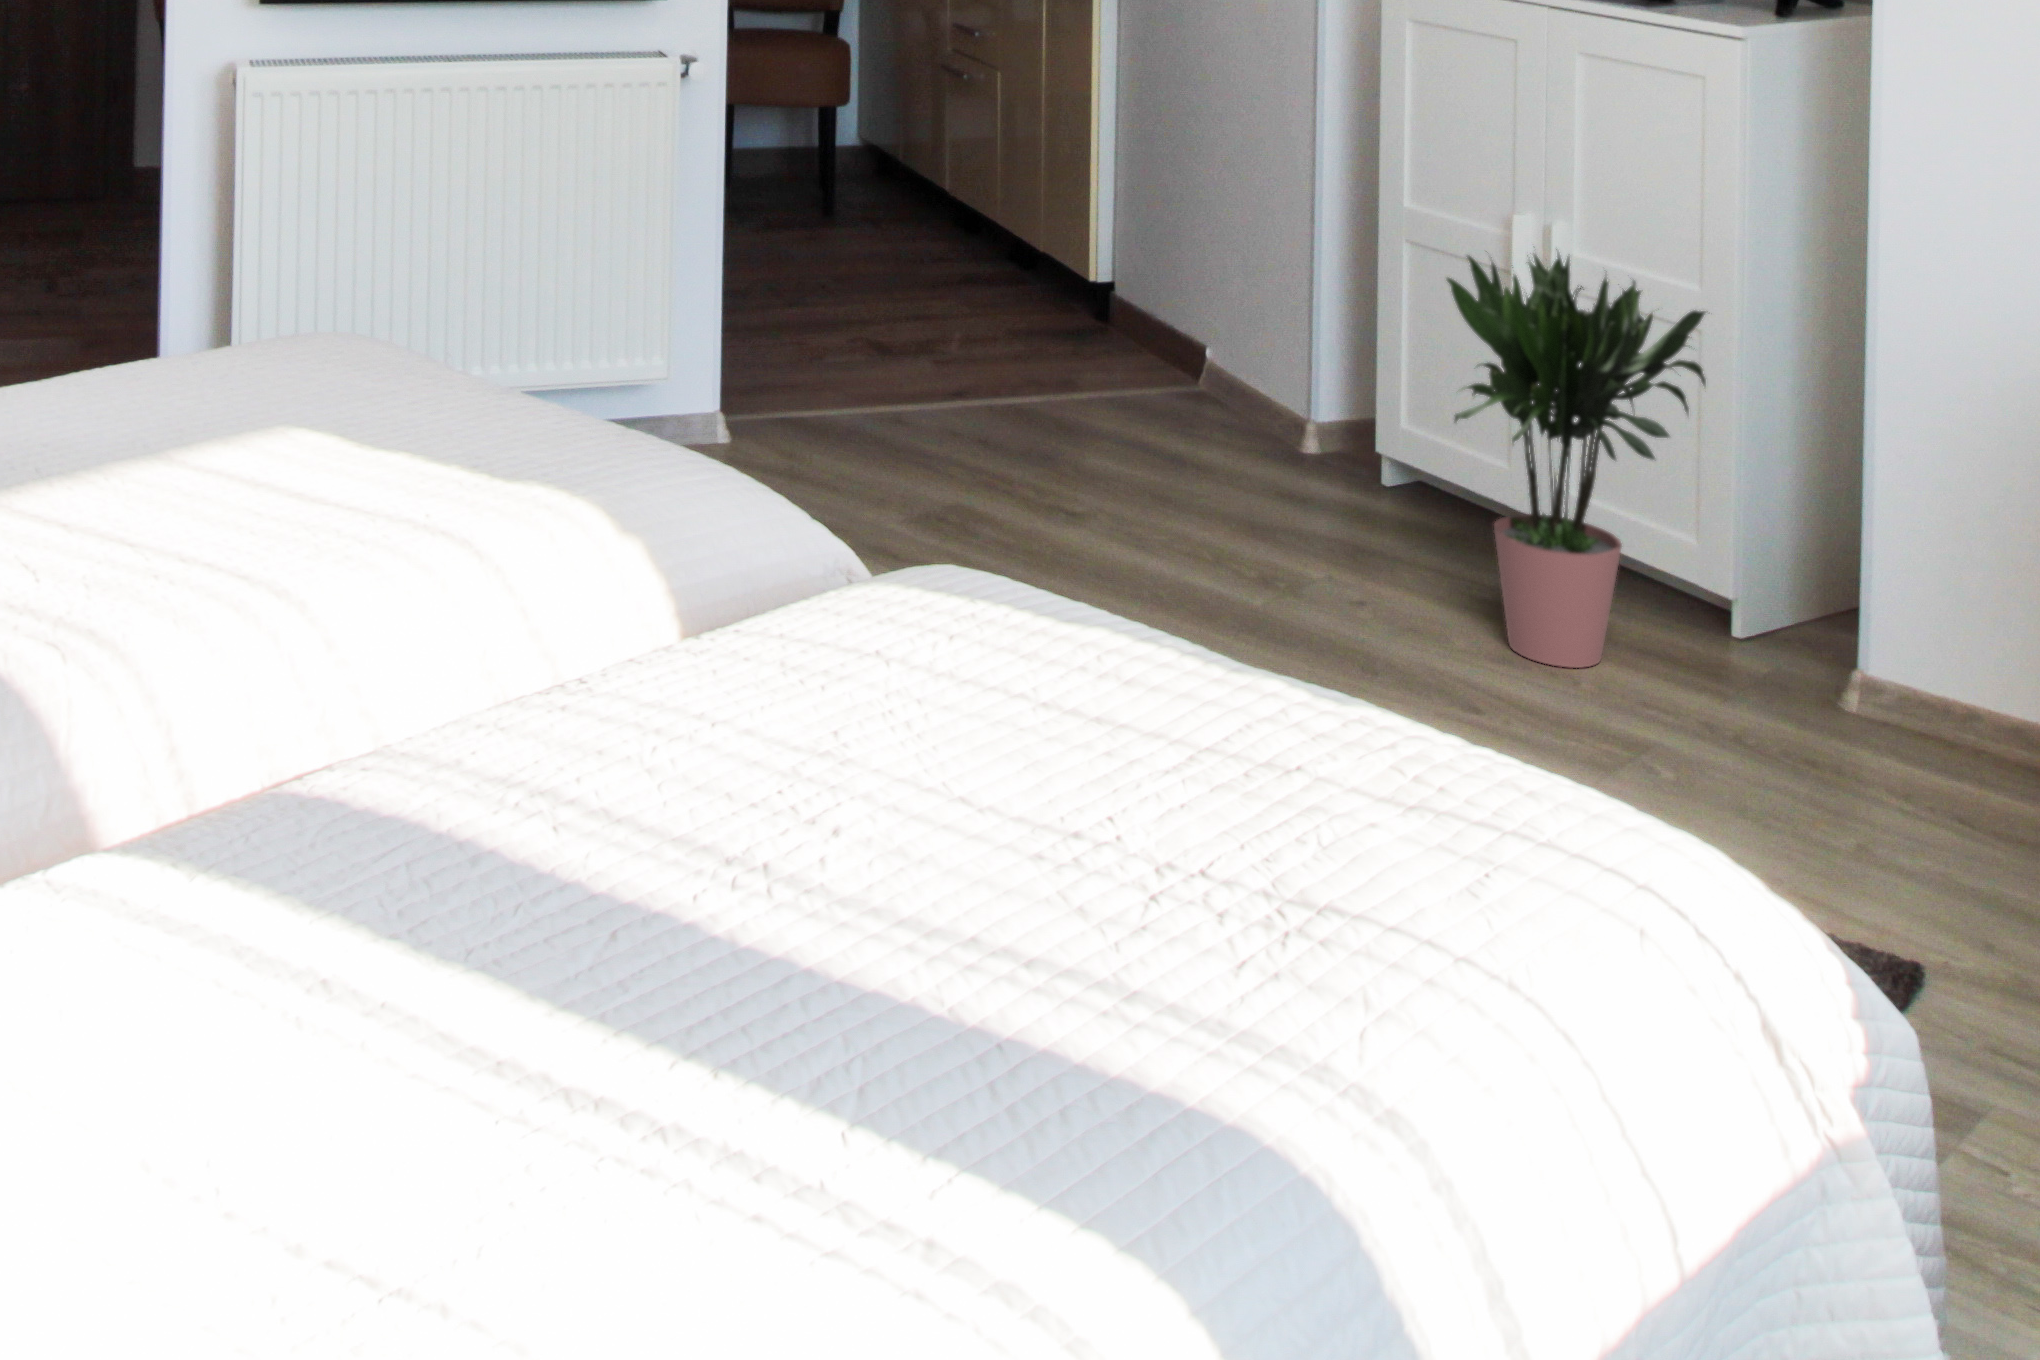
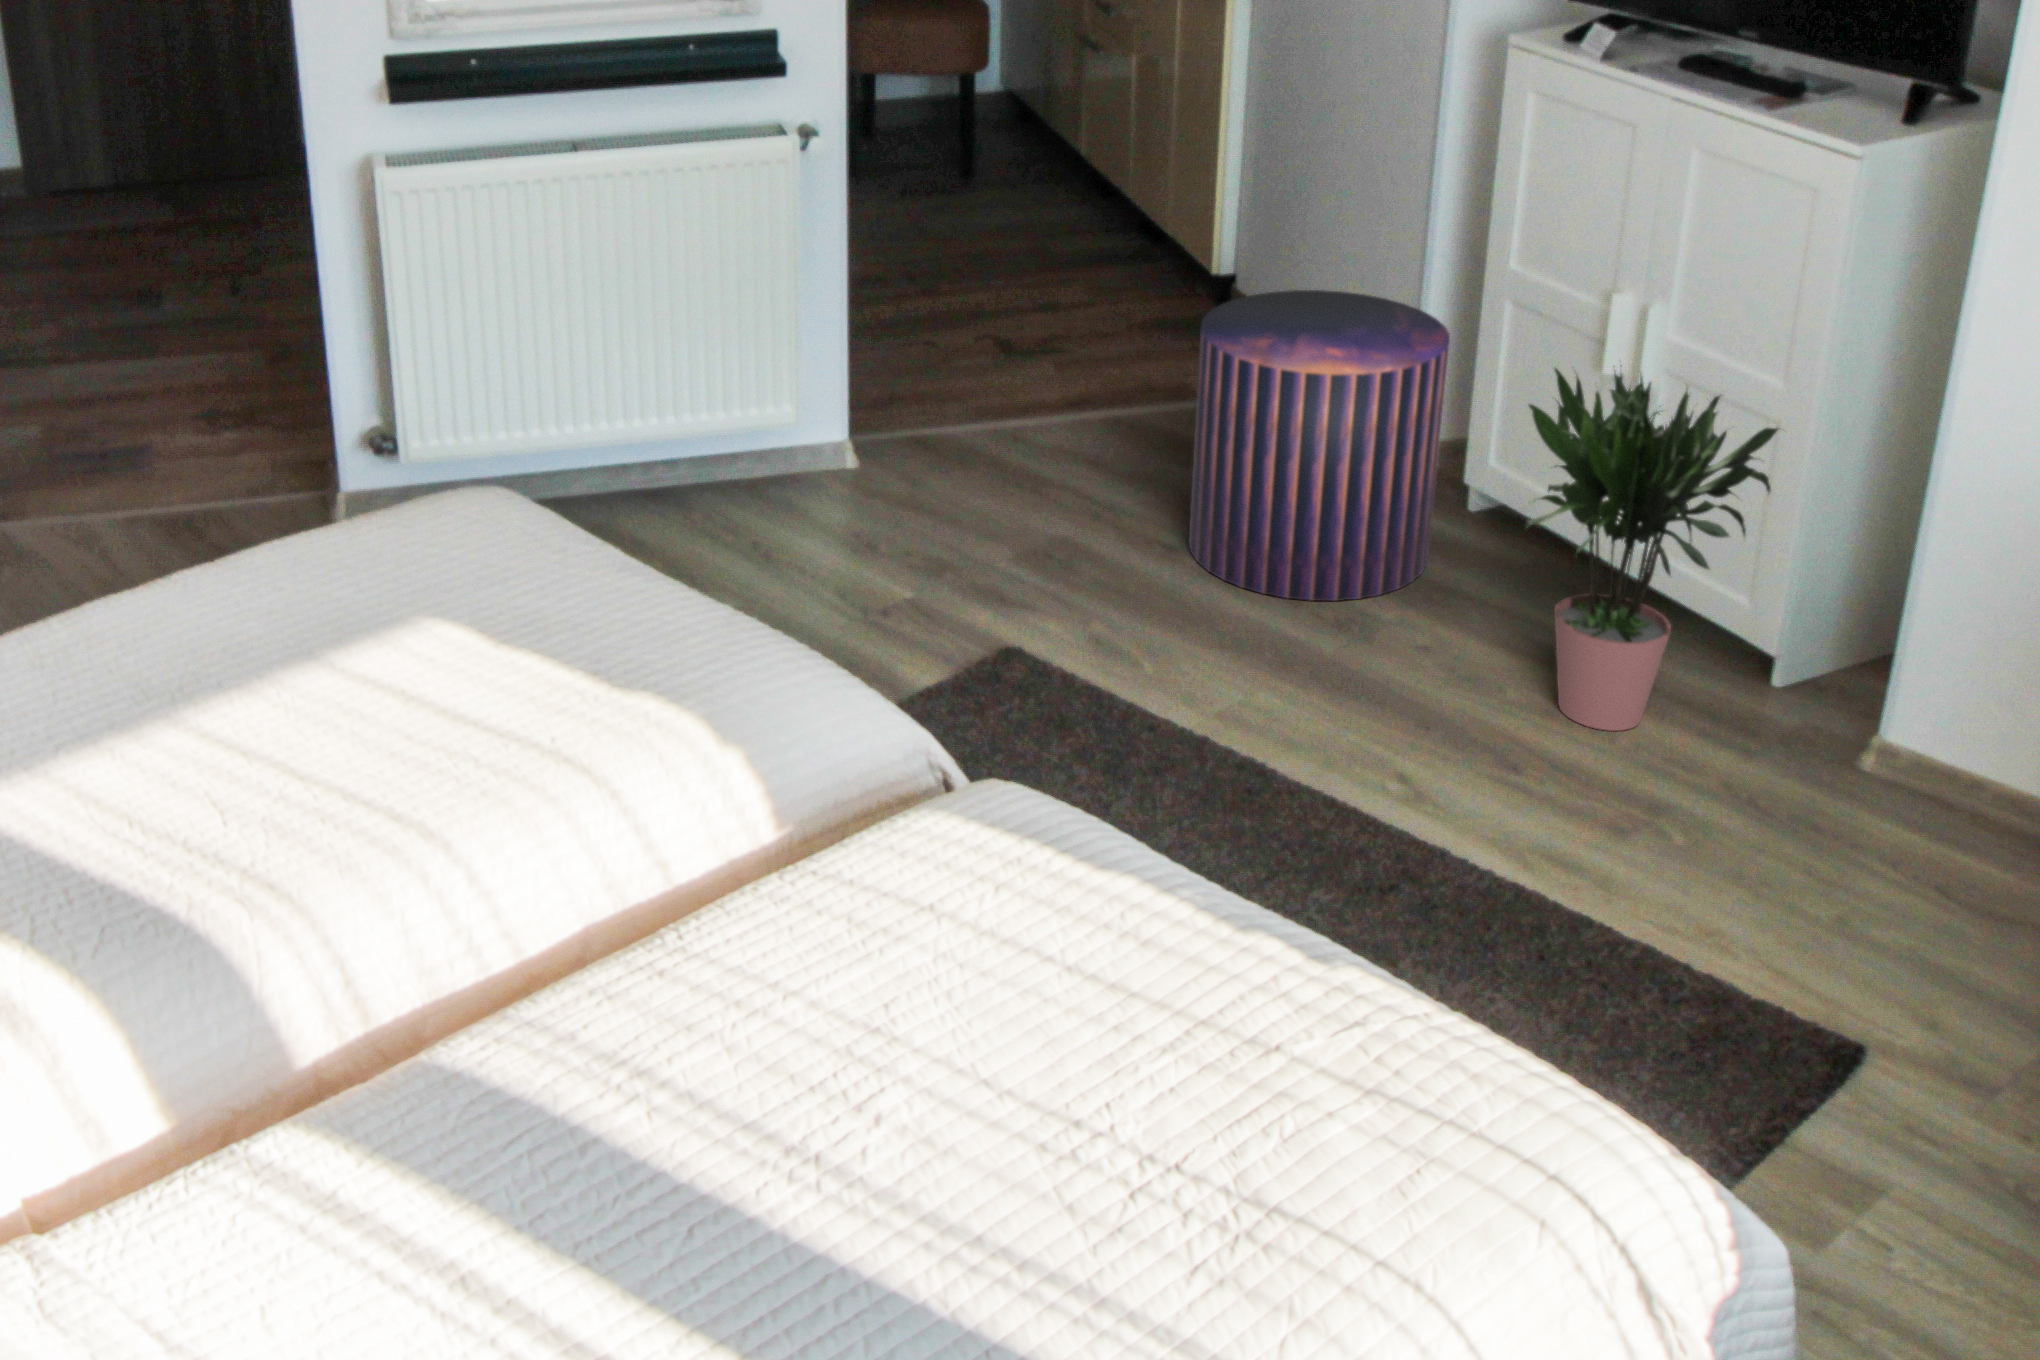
pouf: none [1087,227,1352,552] -> present [1188,290,1450,601]

